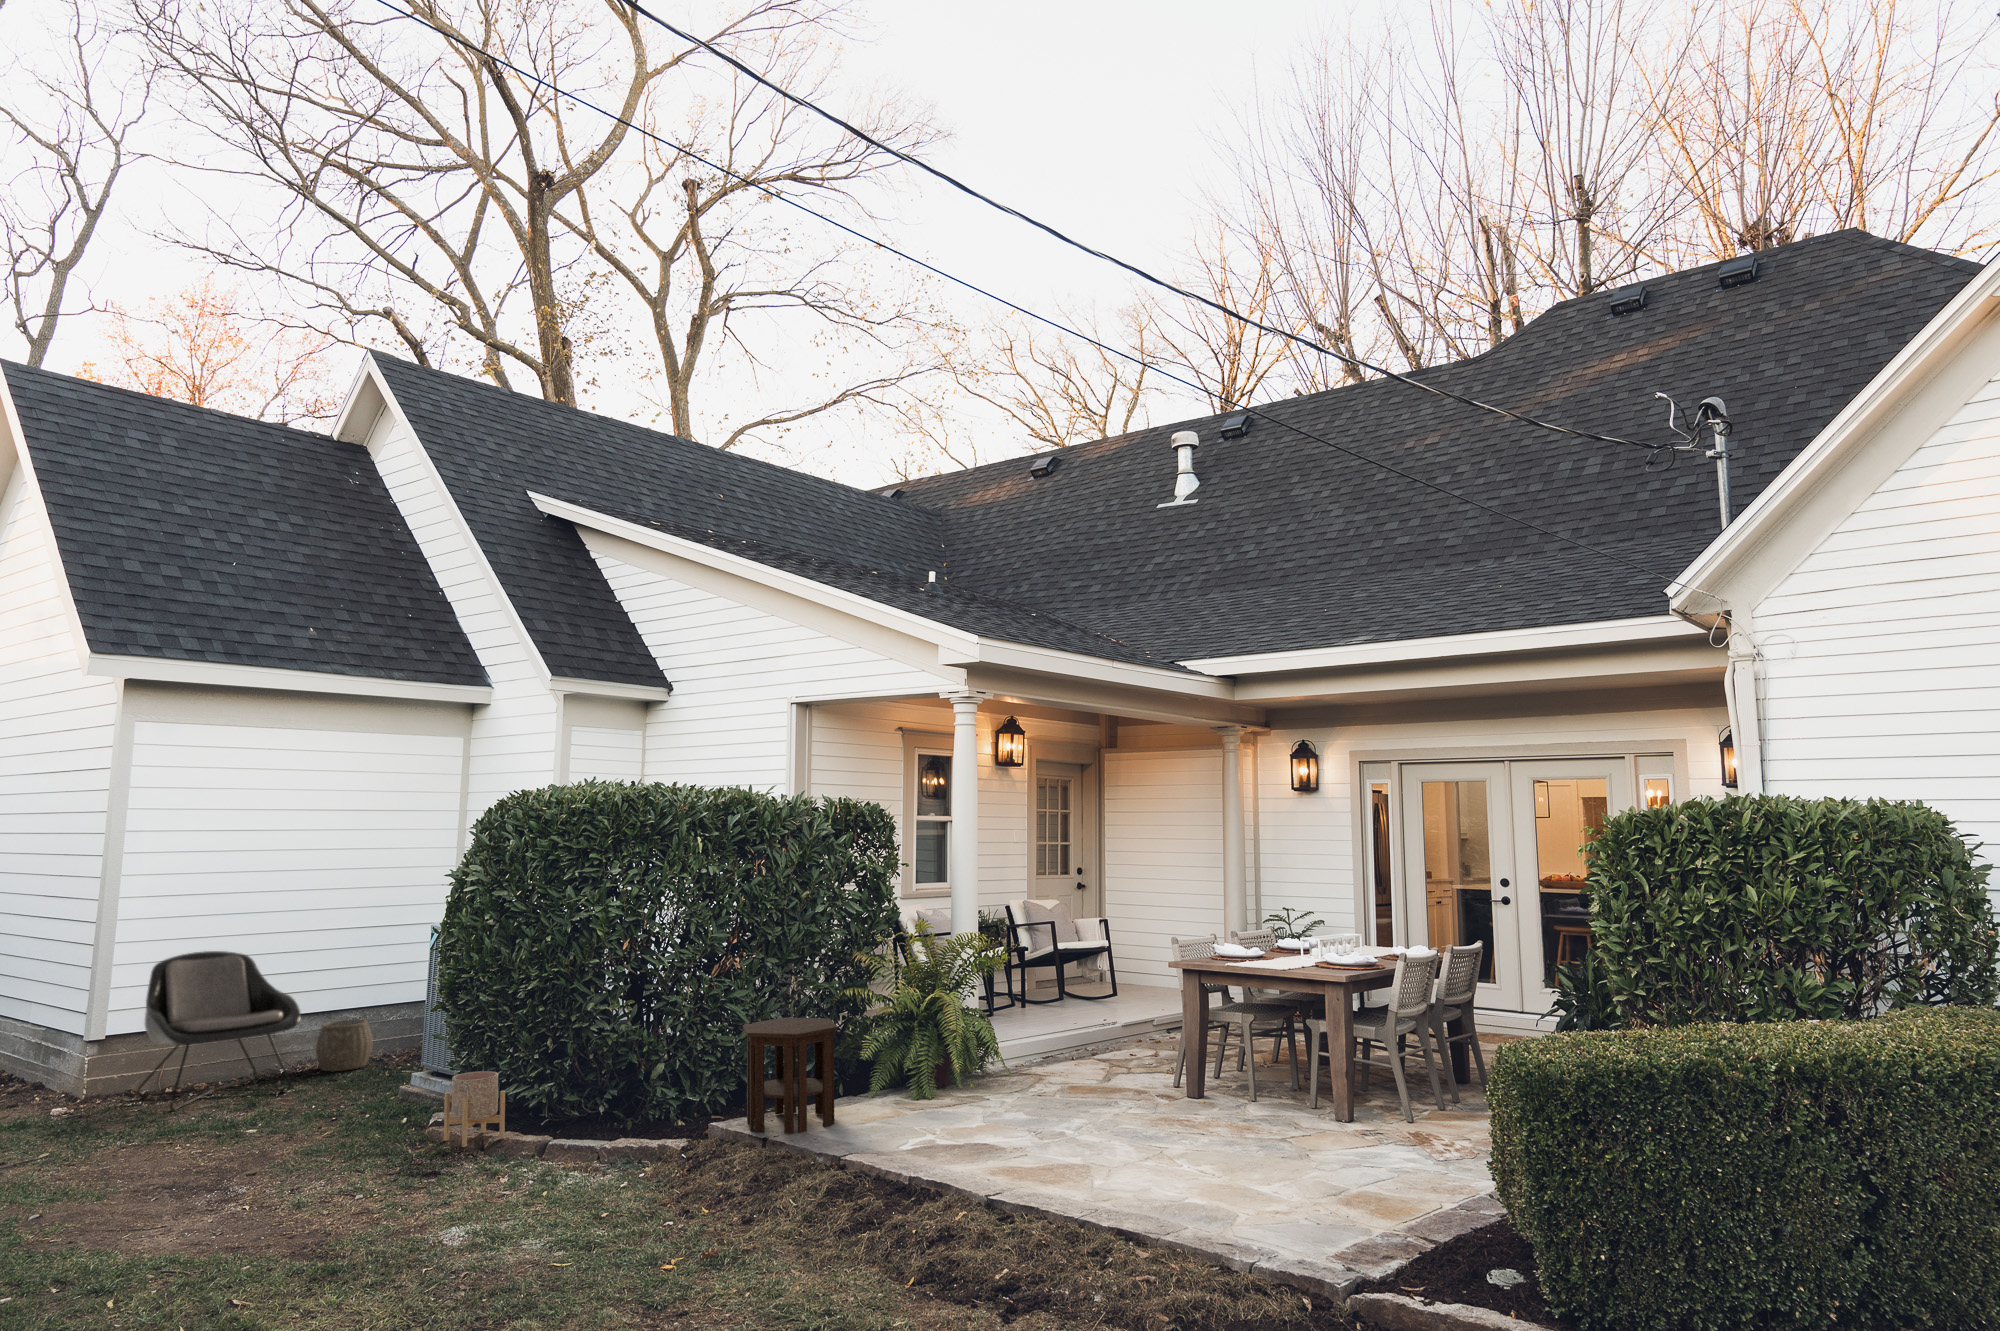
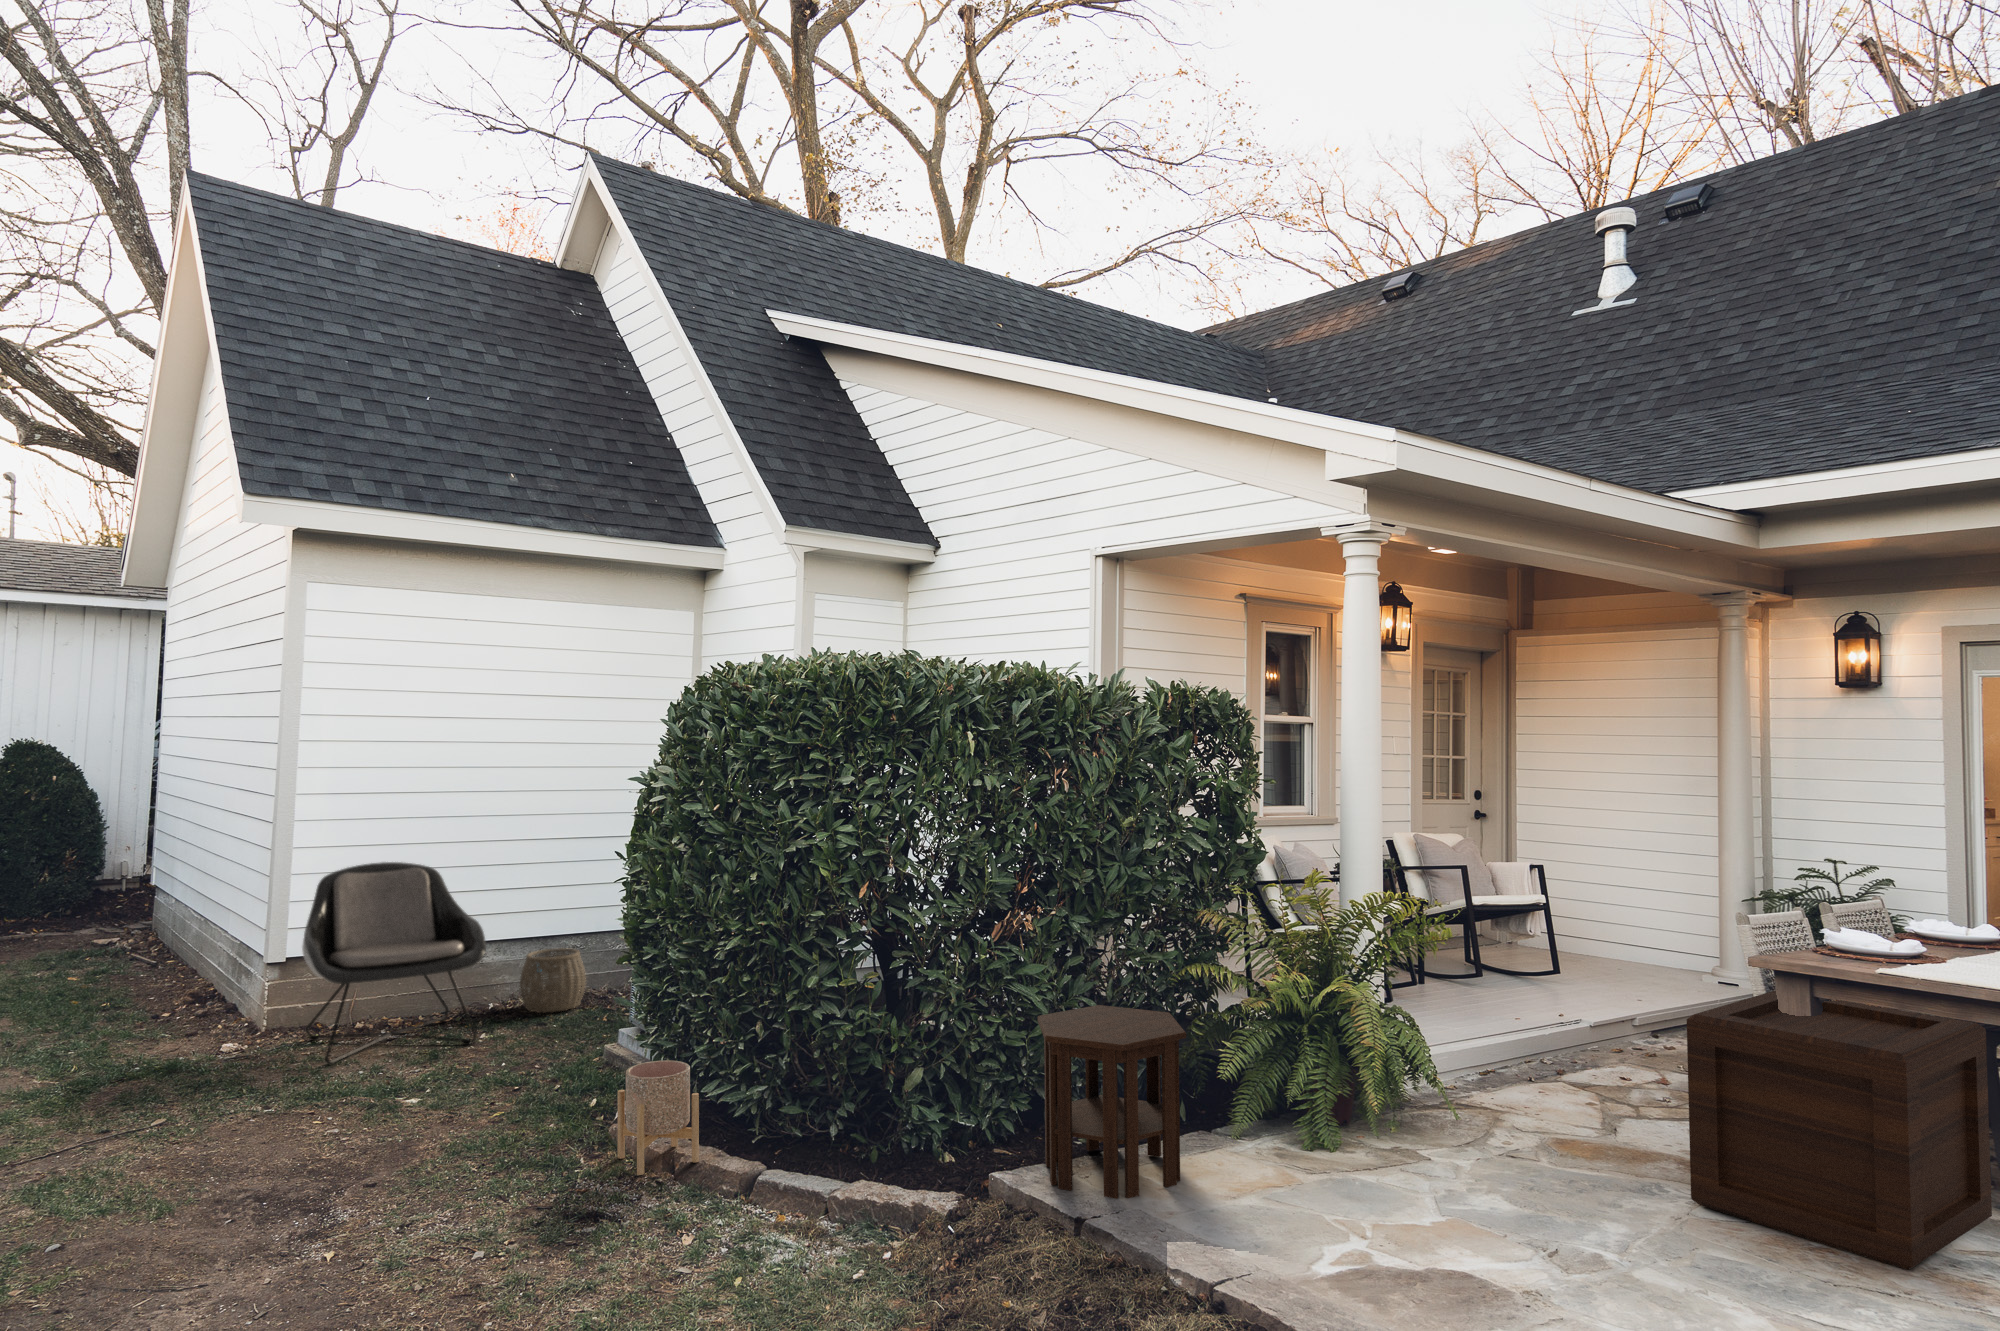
wooden crate: none [1132,984,1292,1128] -> present [1687,991,1992,1270]

